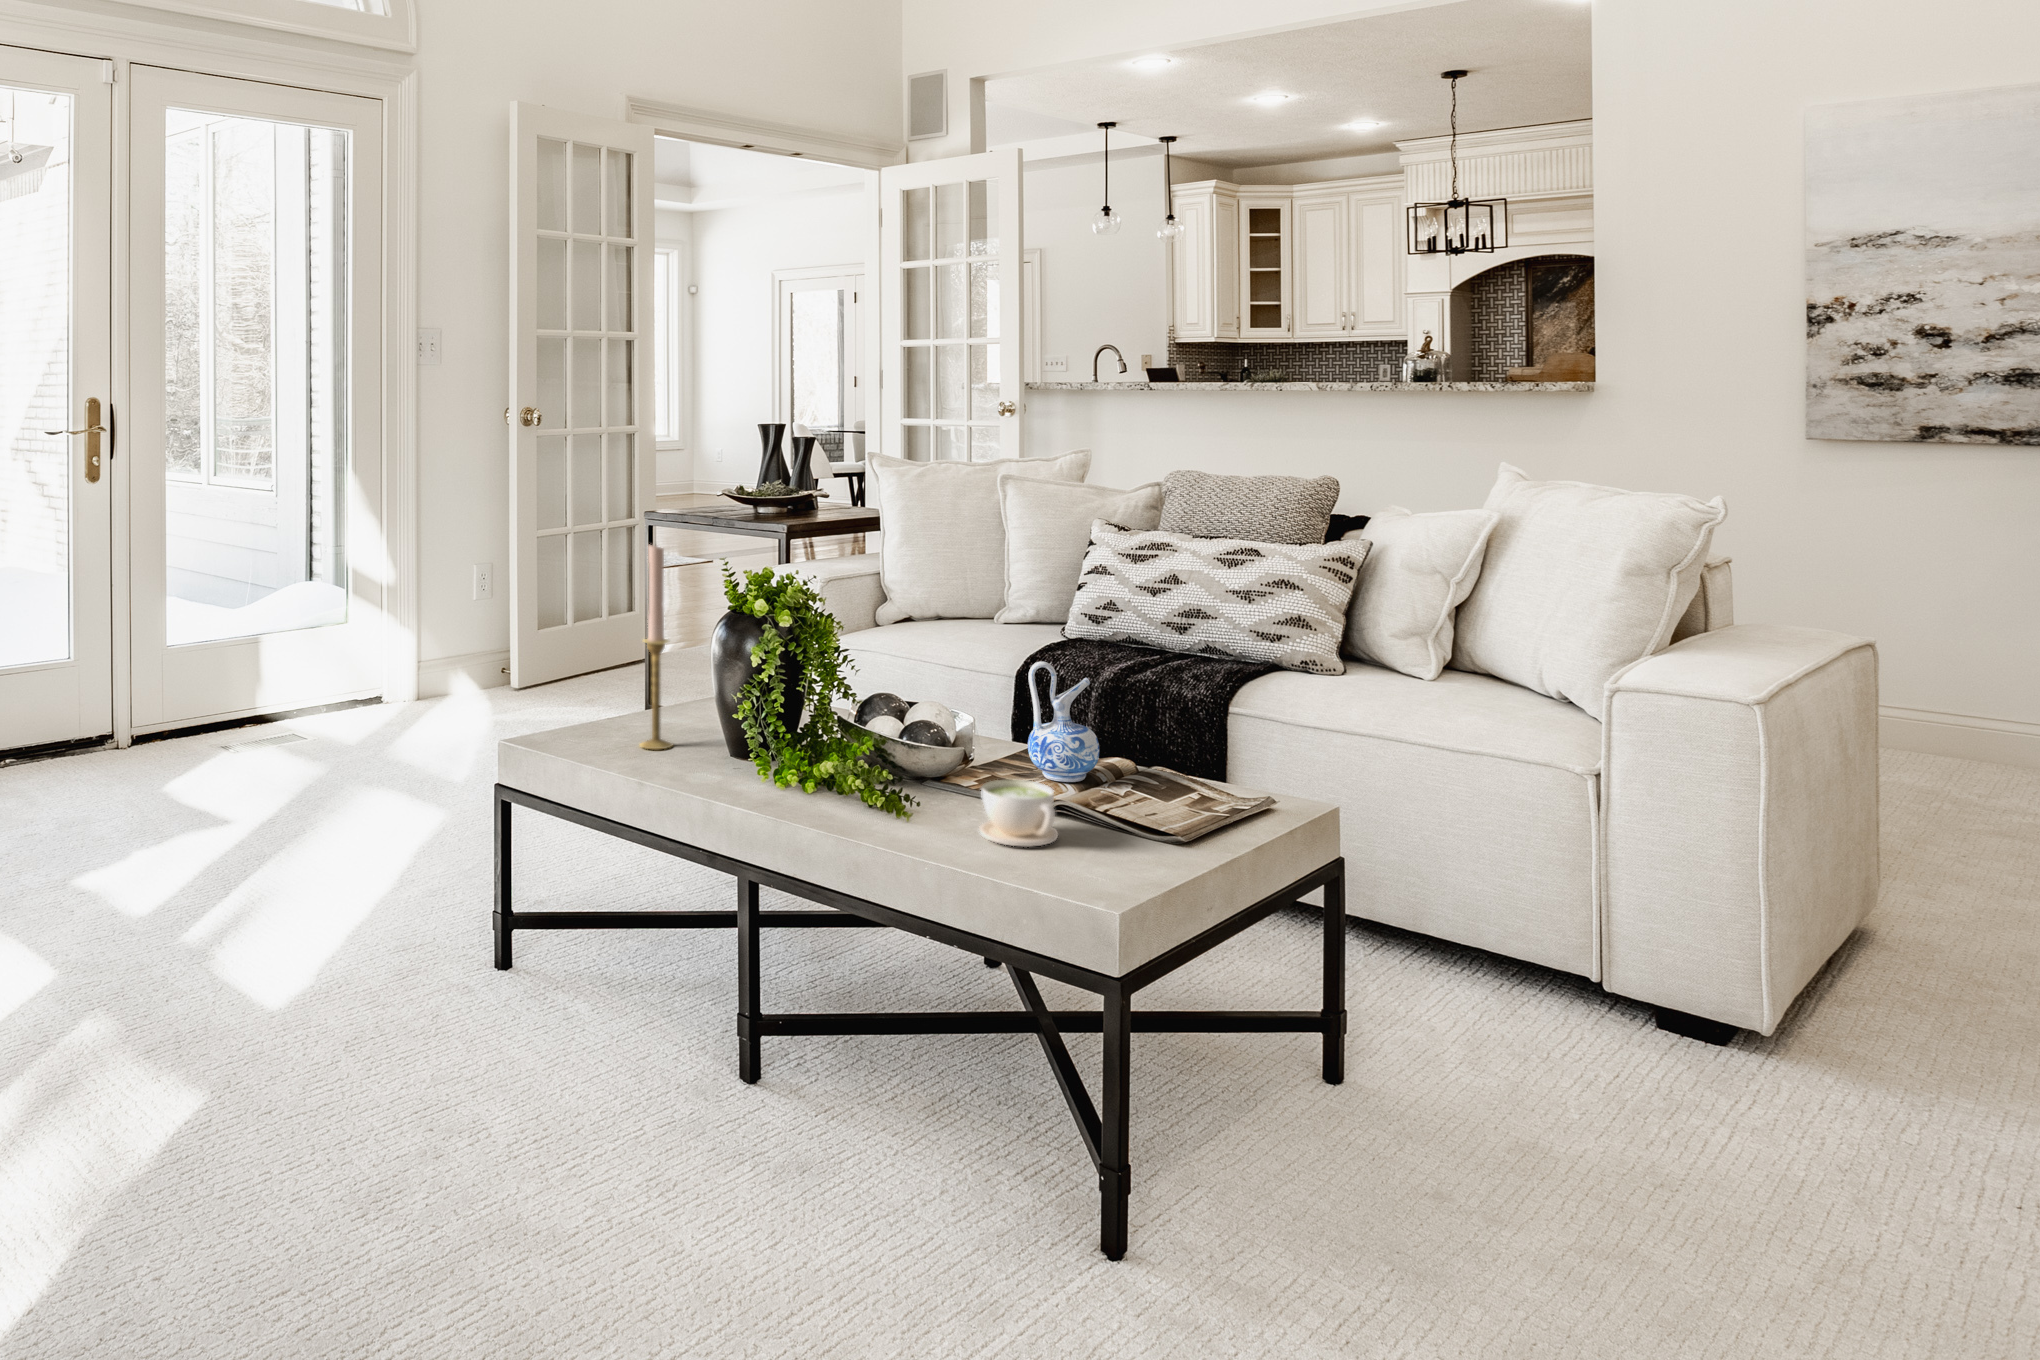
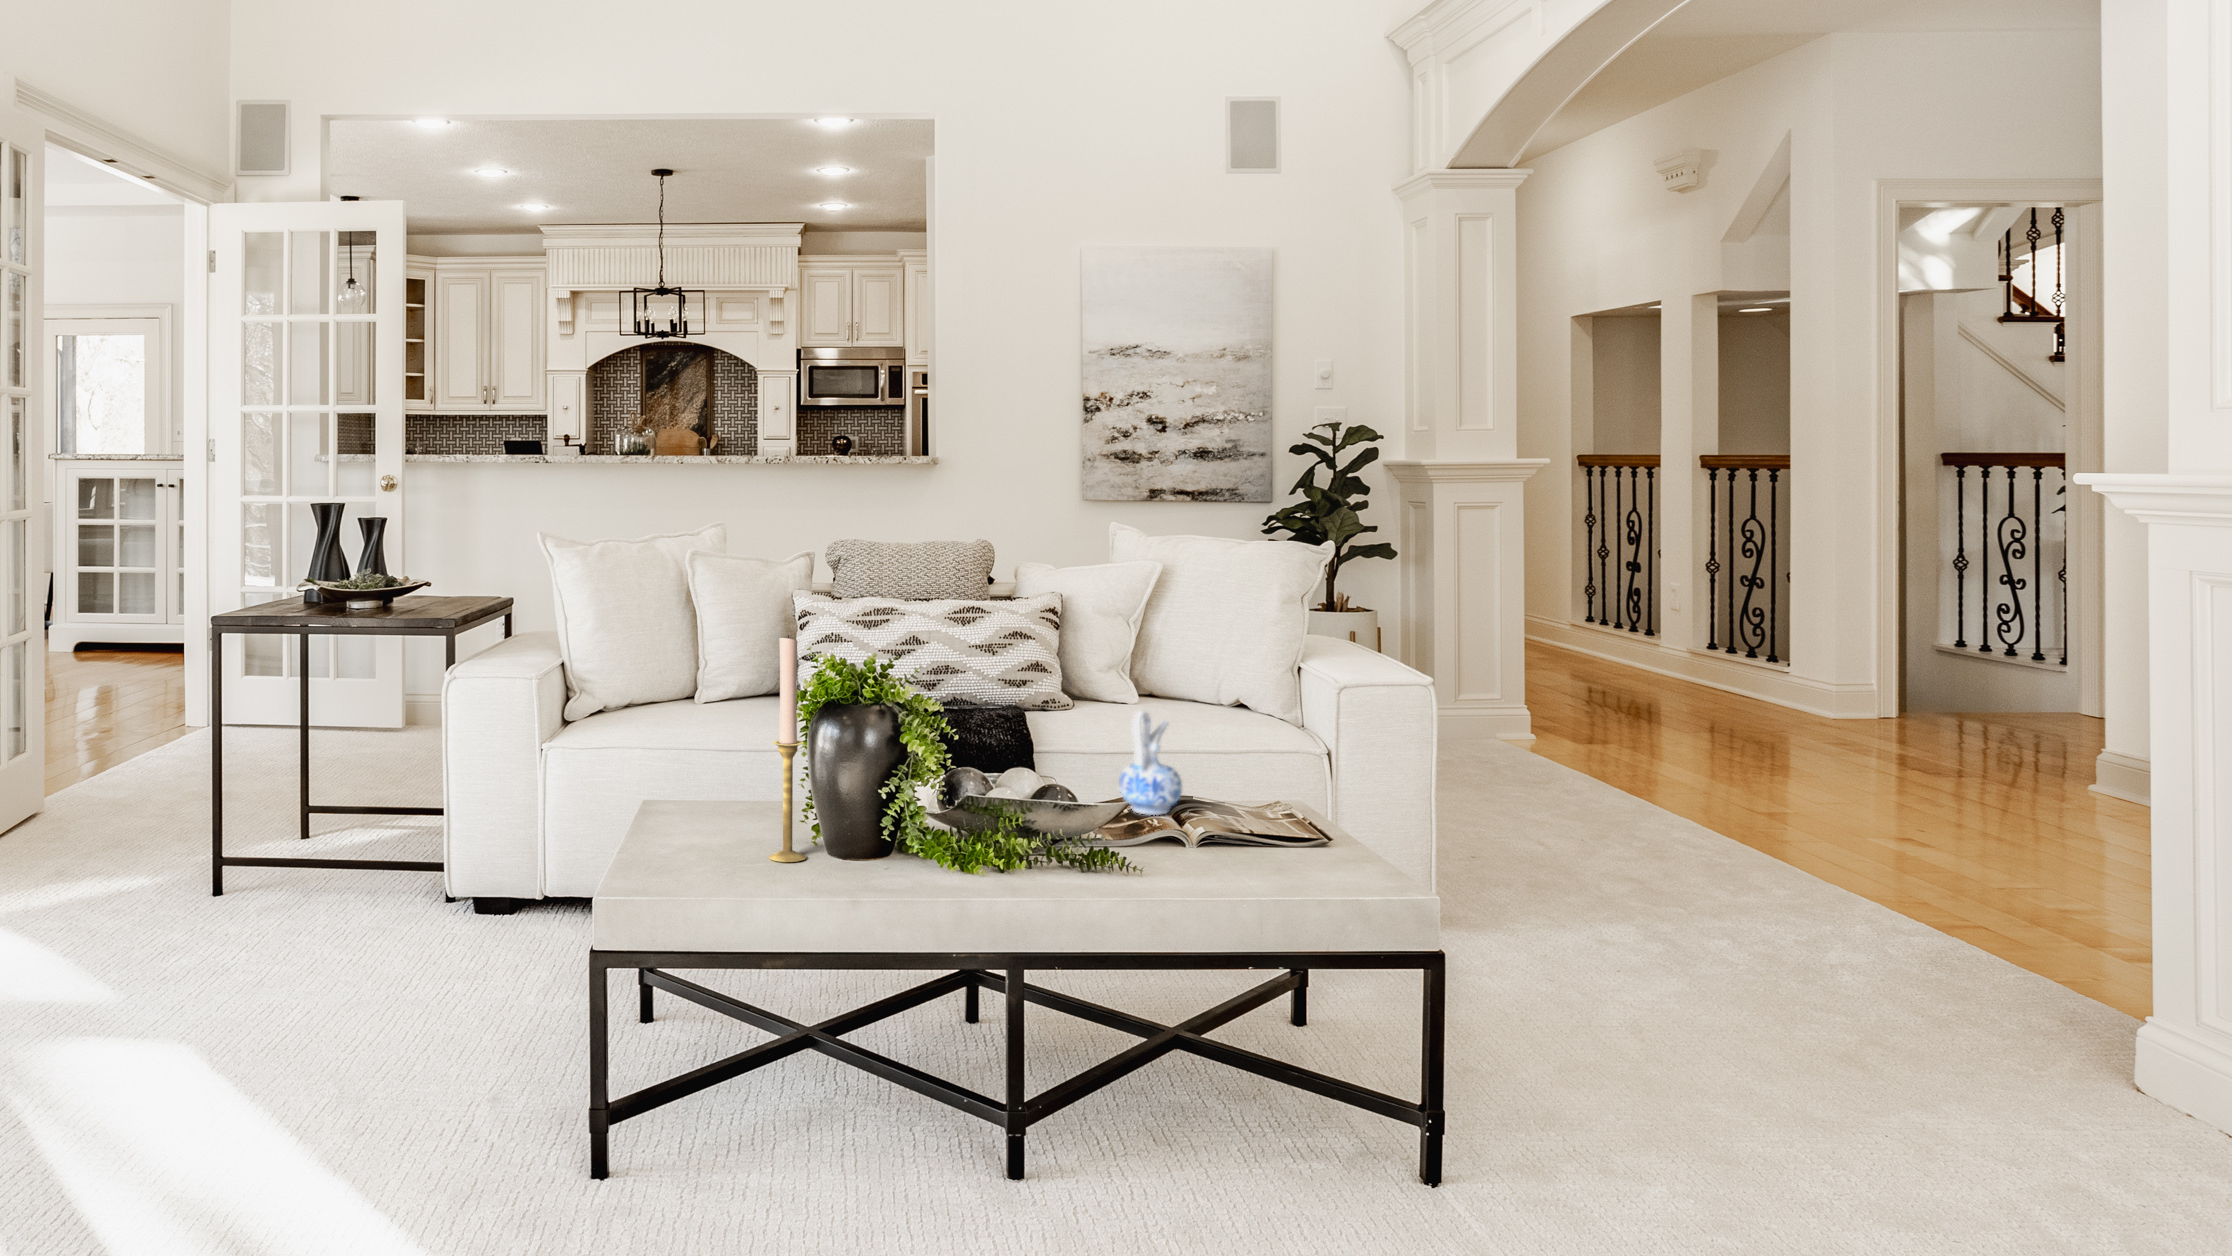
coffee cup: present [979,780,1058,847] -> none [1216,809,1295,864]

